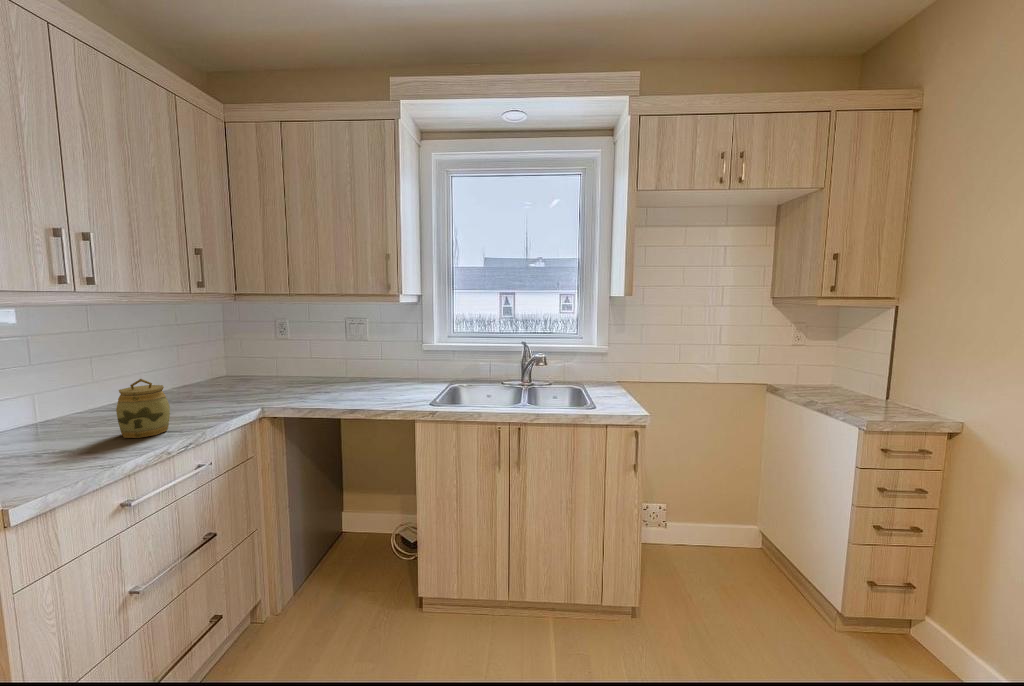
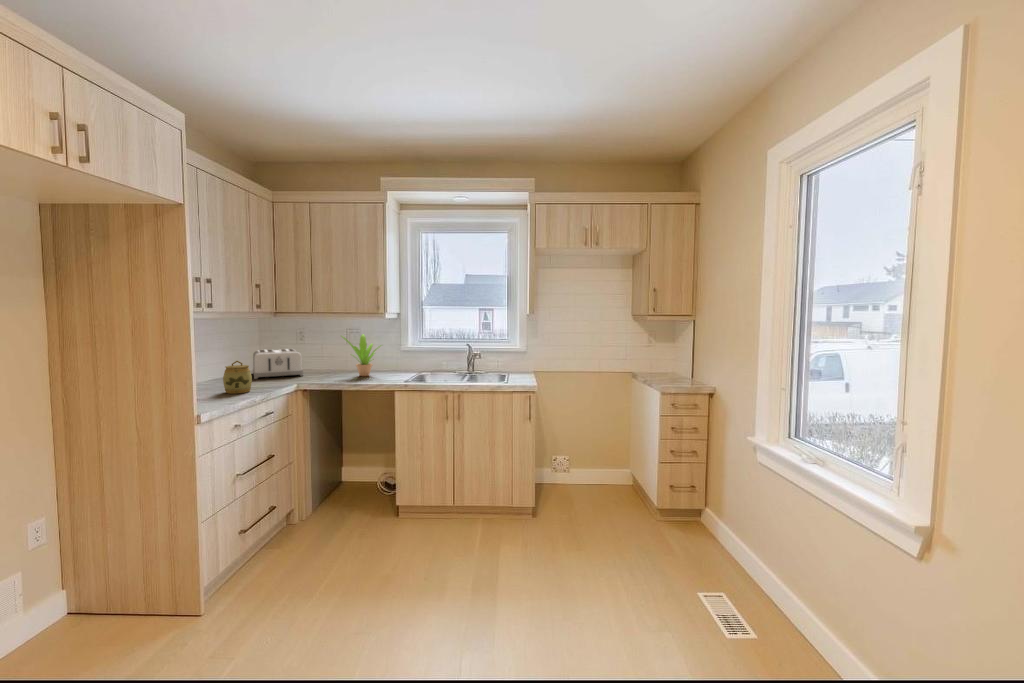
potted plant: none [331,326,396,391] -> present [341,334,381,376]
toaster: none [201,347,279,396] -> present [253,349,303,379]

